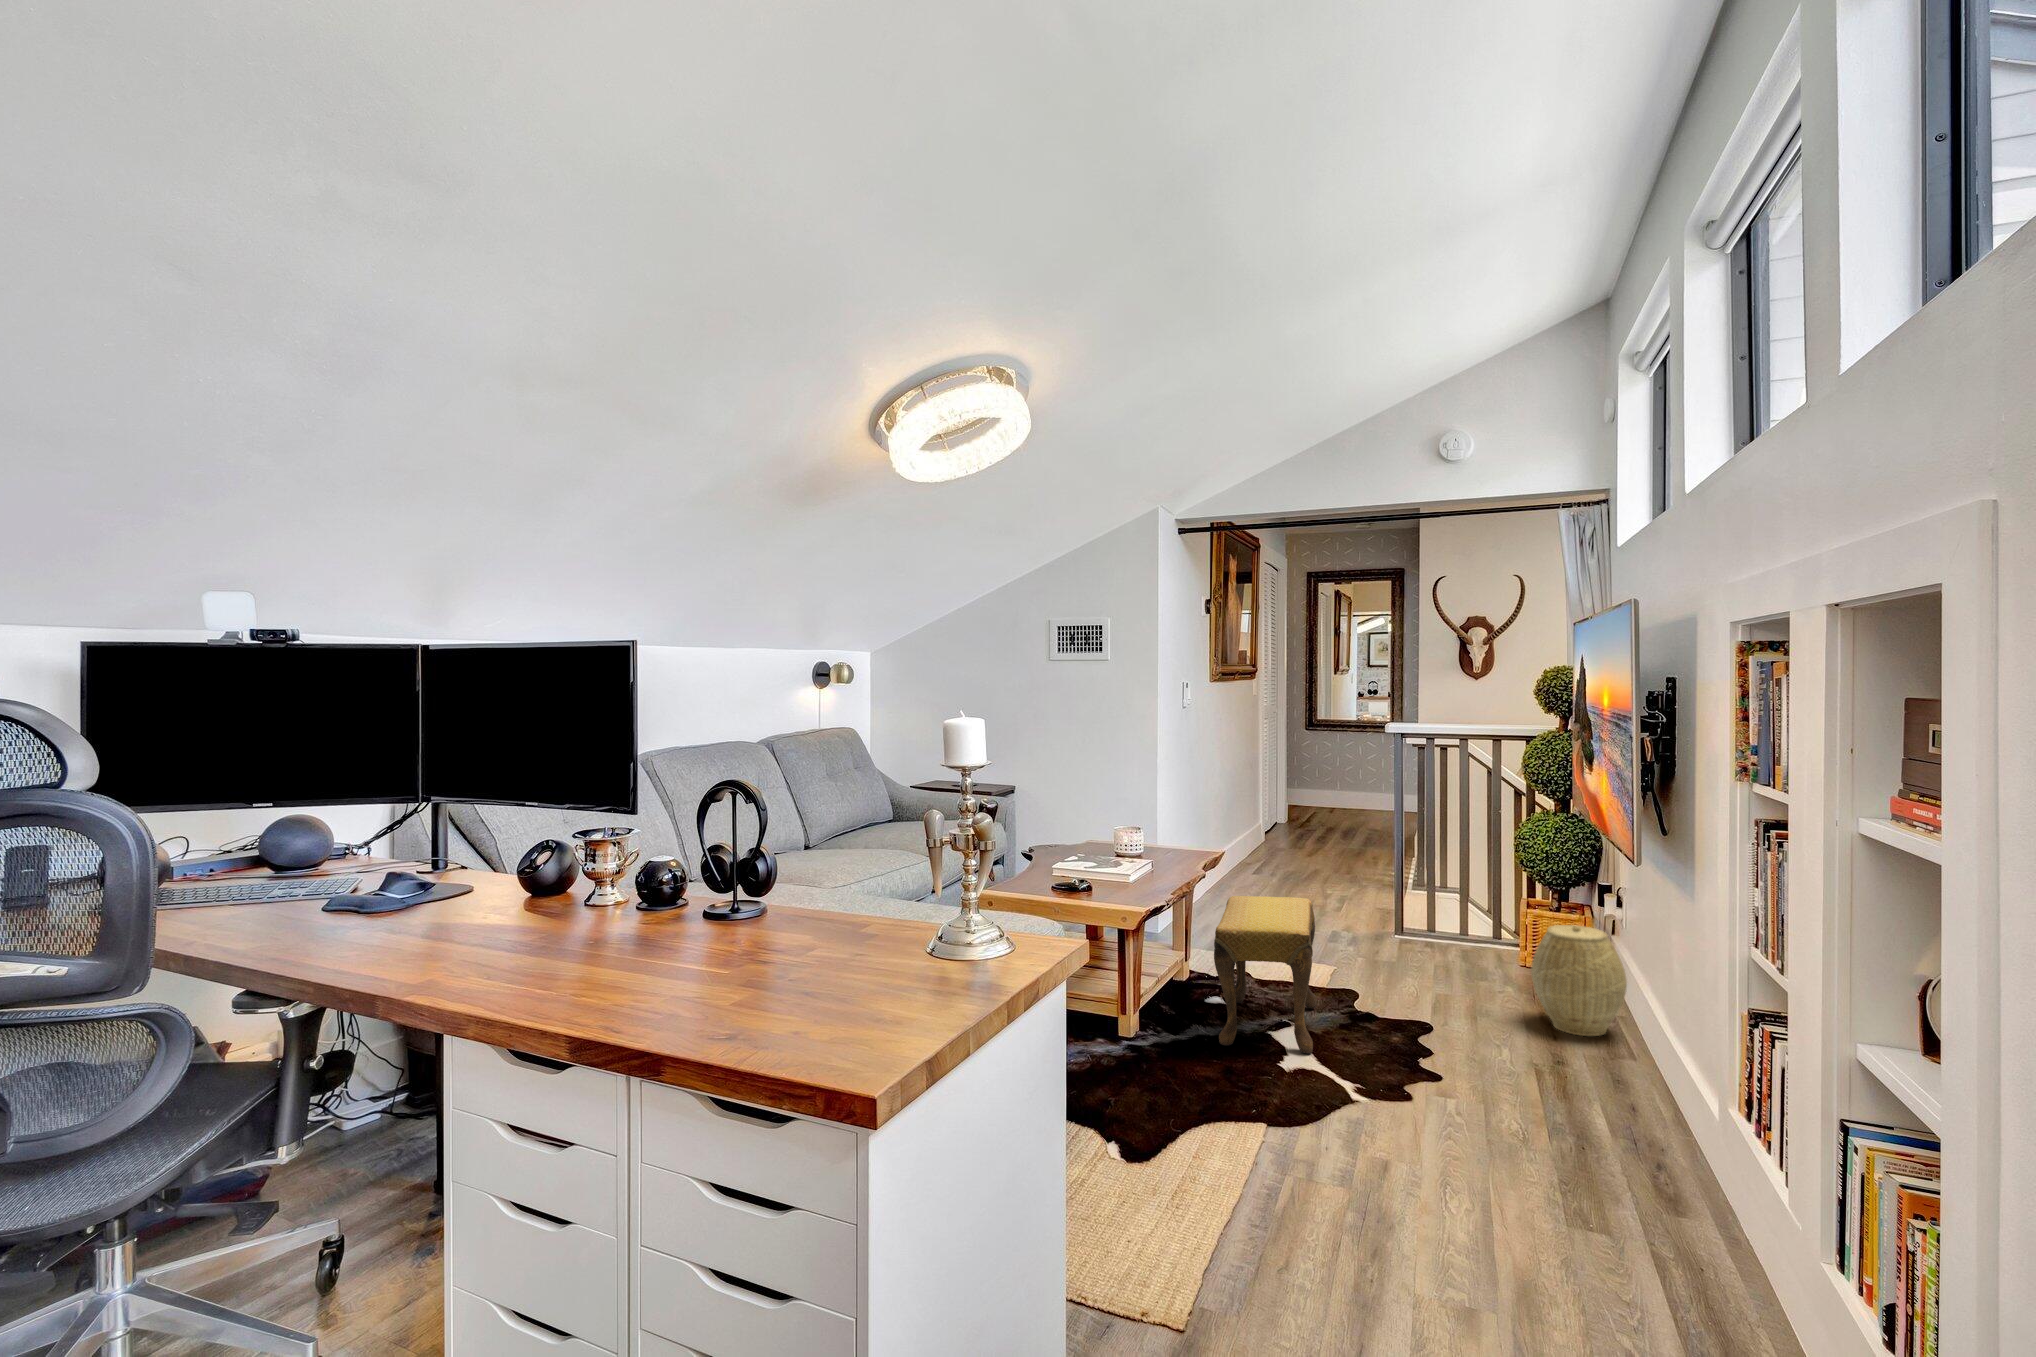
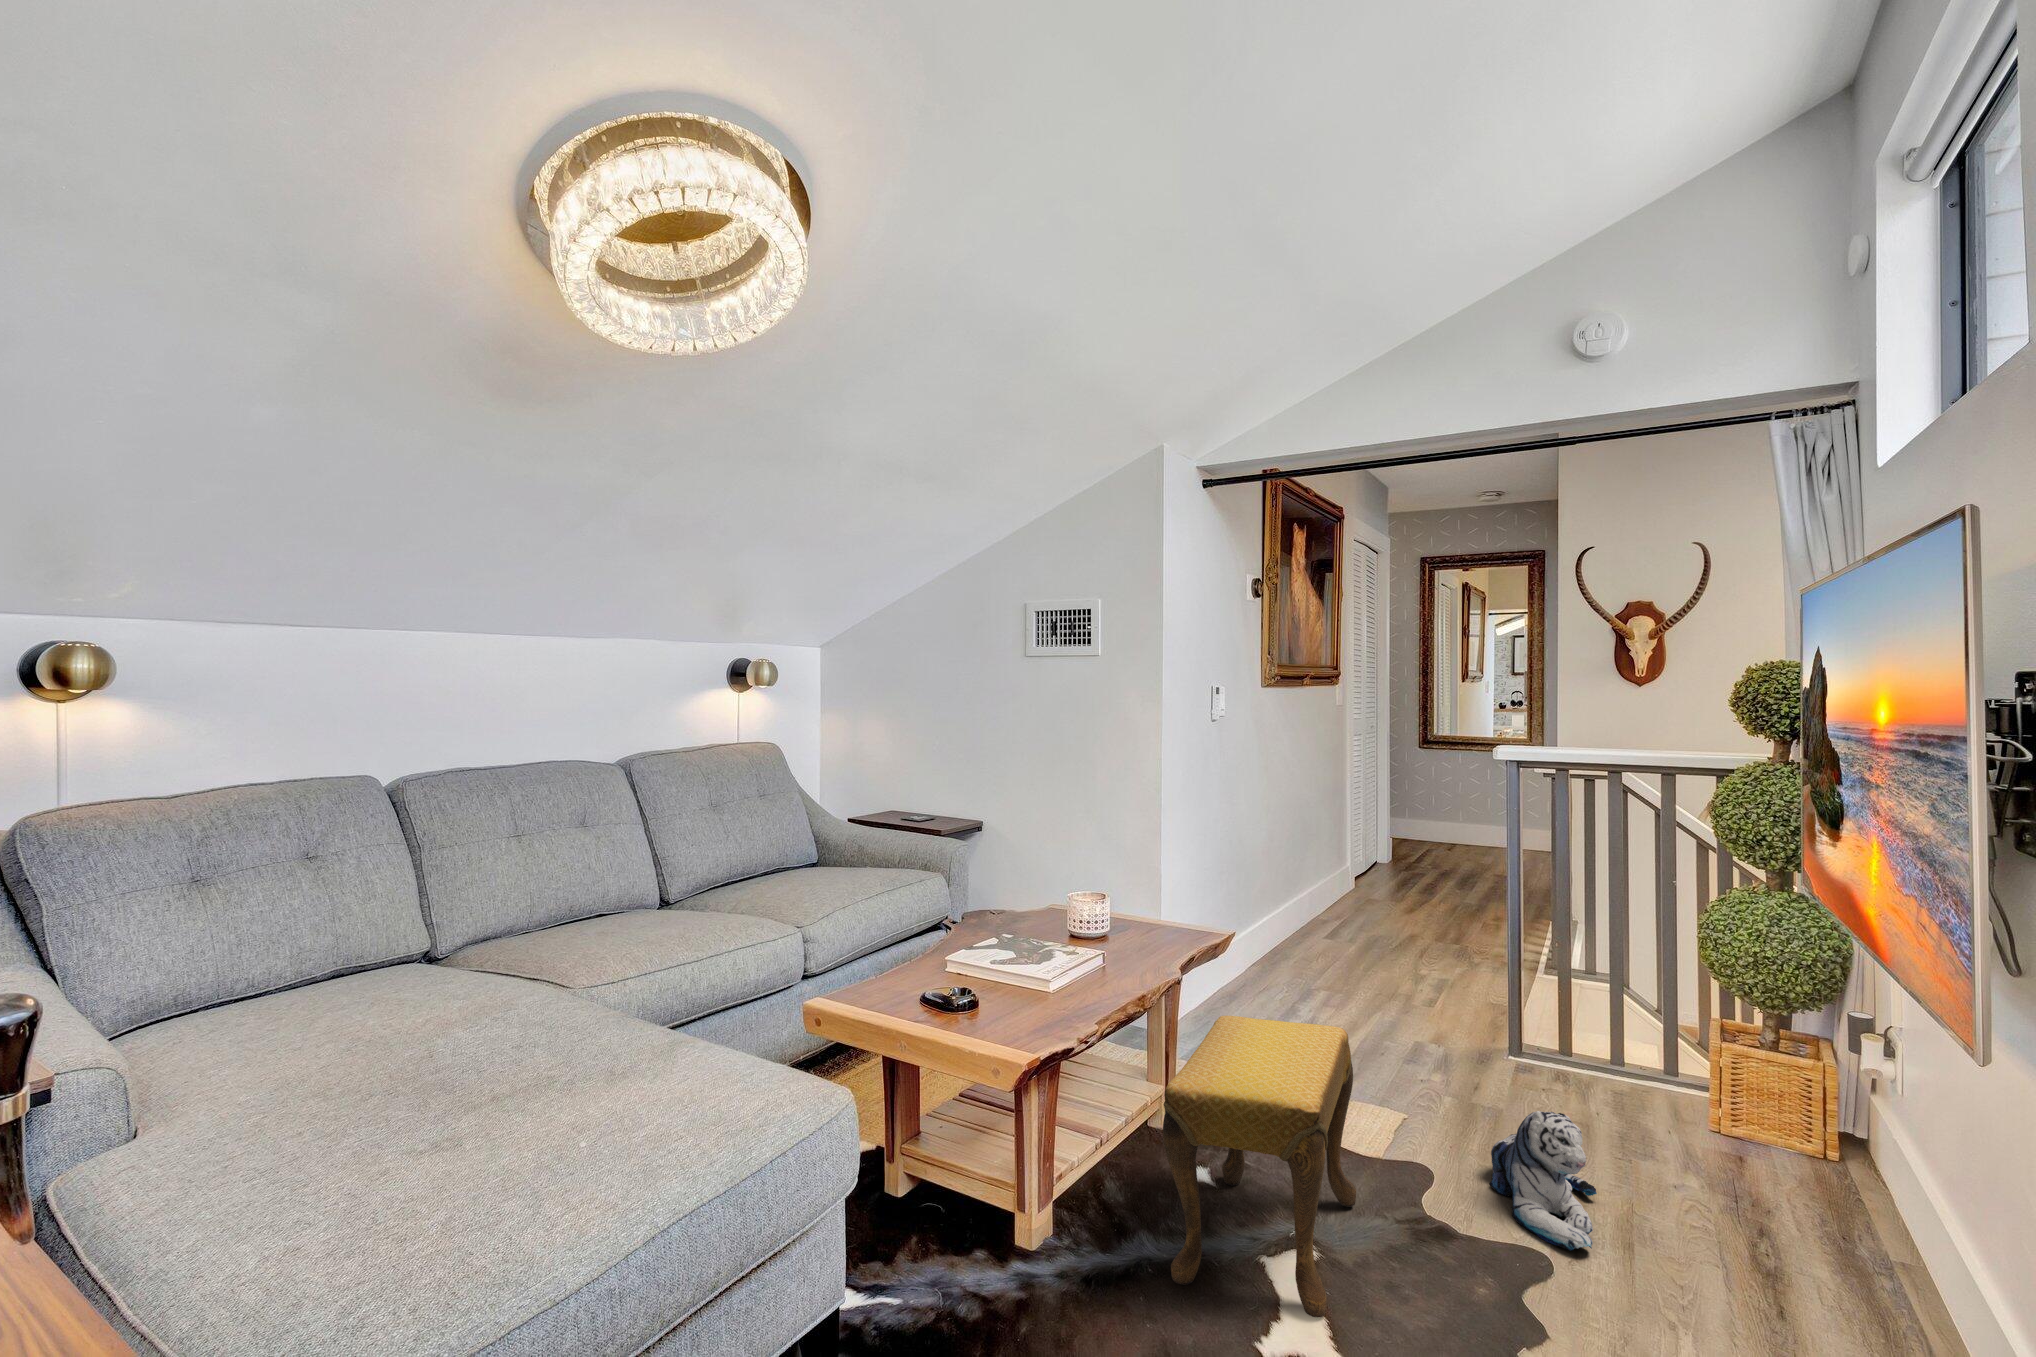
woven basket: present [1531,925,1627,1036] -> none [1731,1098,1917,1311]
plush toy: none [1393,945,1456,1020] -> present [1490,1111,1597,1251]

